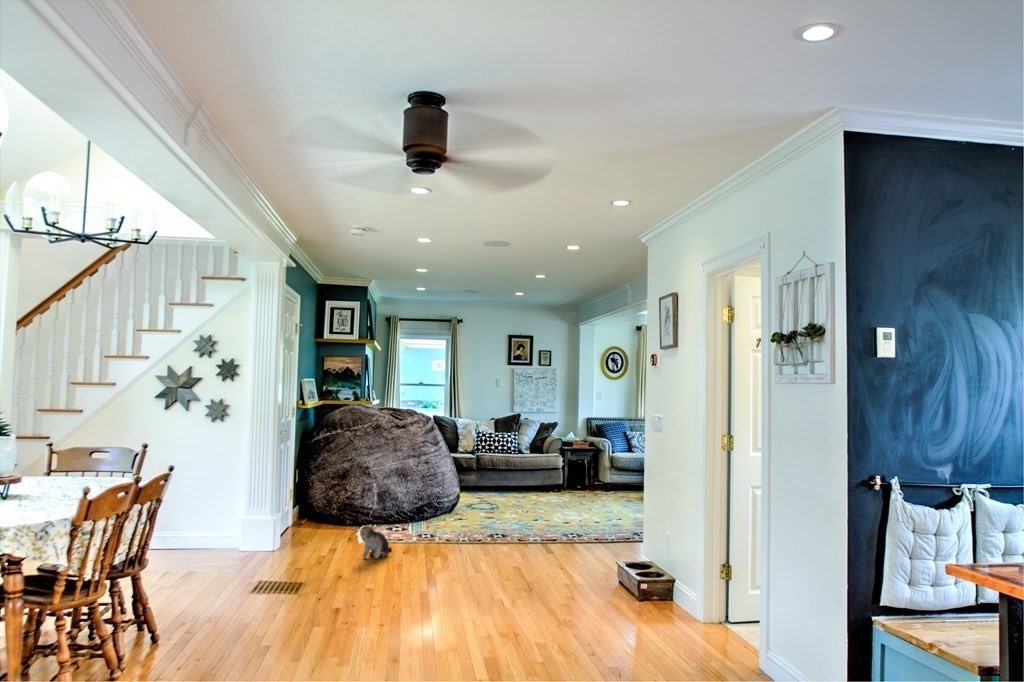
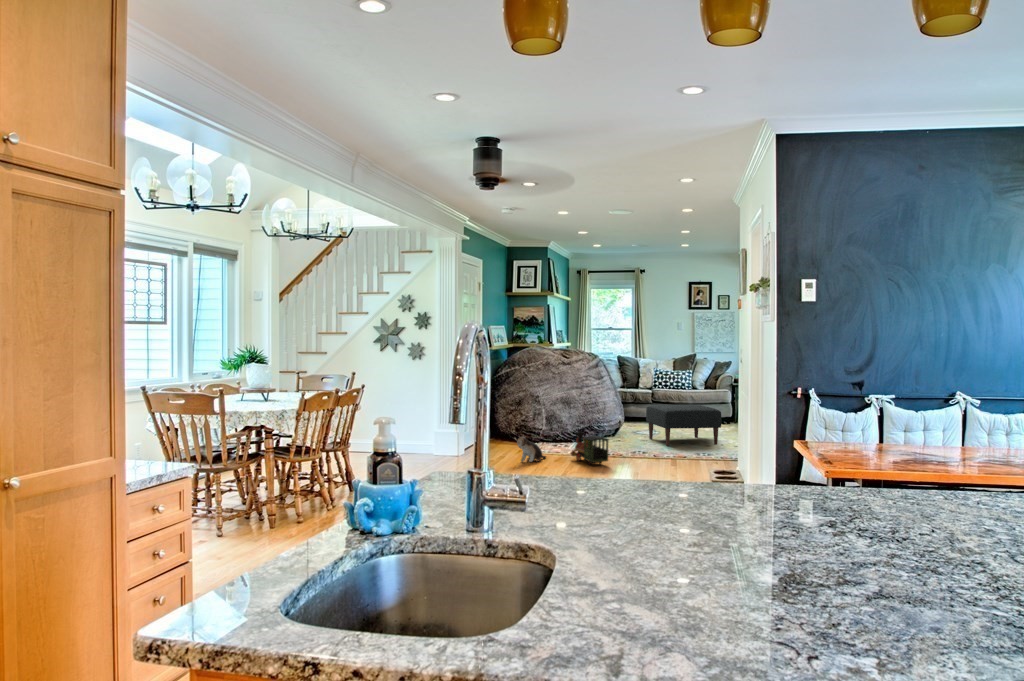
ottoman: none [491,475,578,525] -> present [646,405,721,446]
toy train: none [424,515,478,559] -> present [571,431,609,465]

